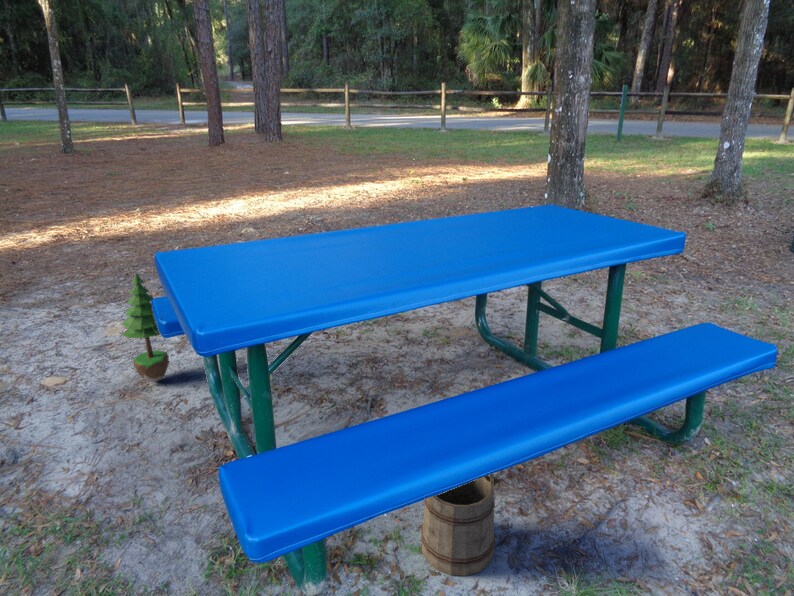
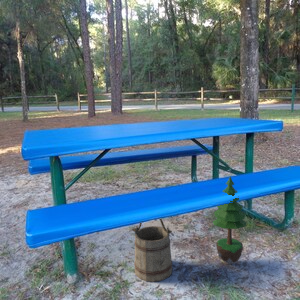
potted tree: present [123,273,170,382] -> present [213,177,246,264]

